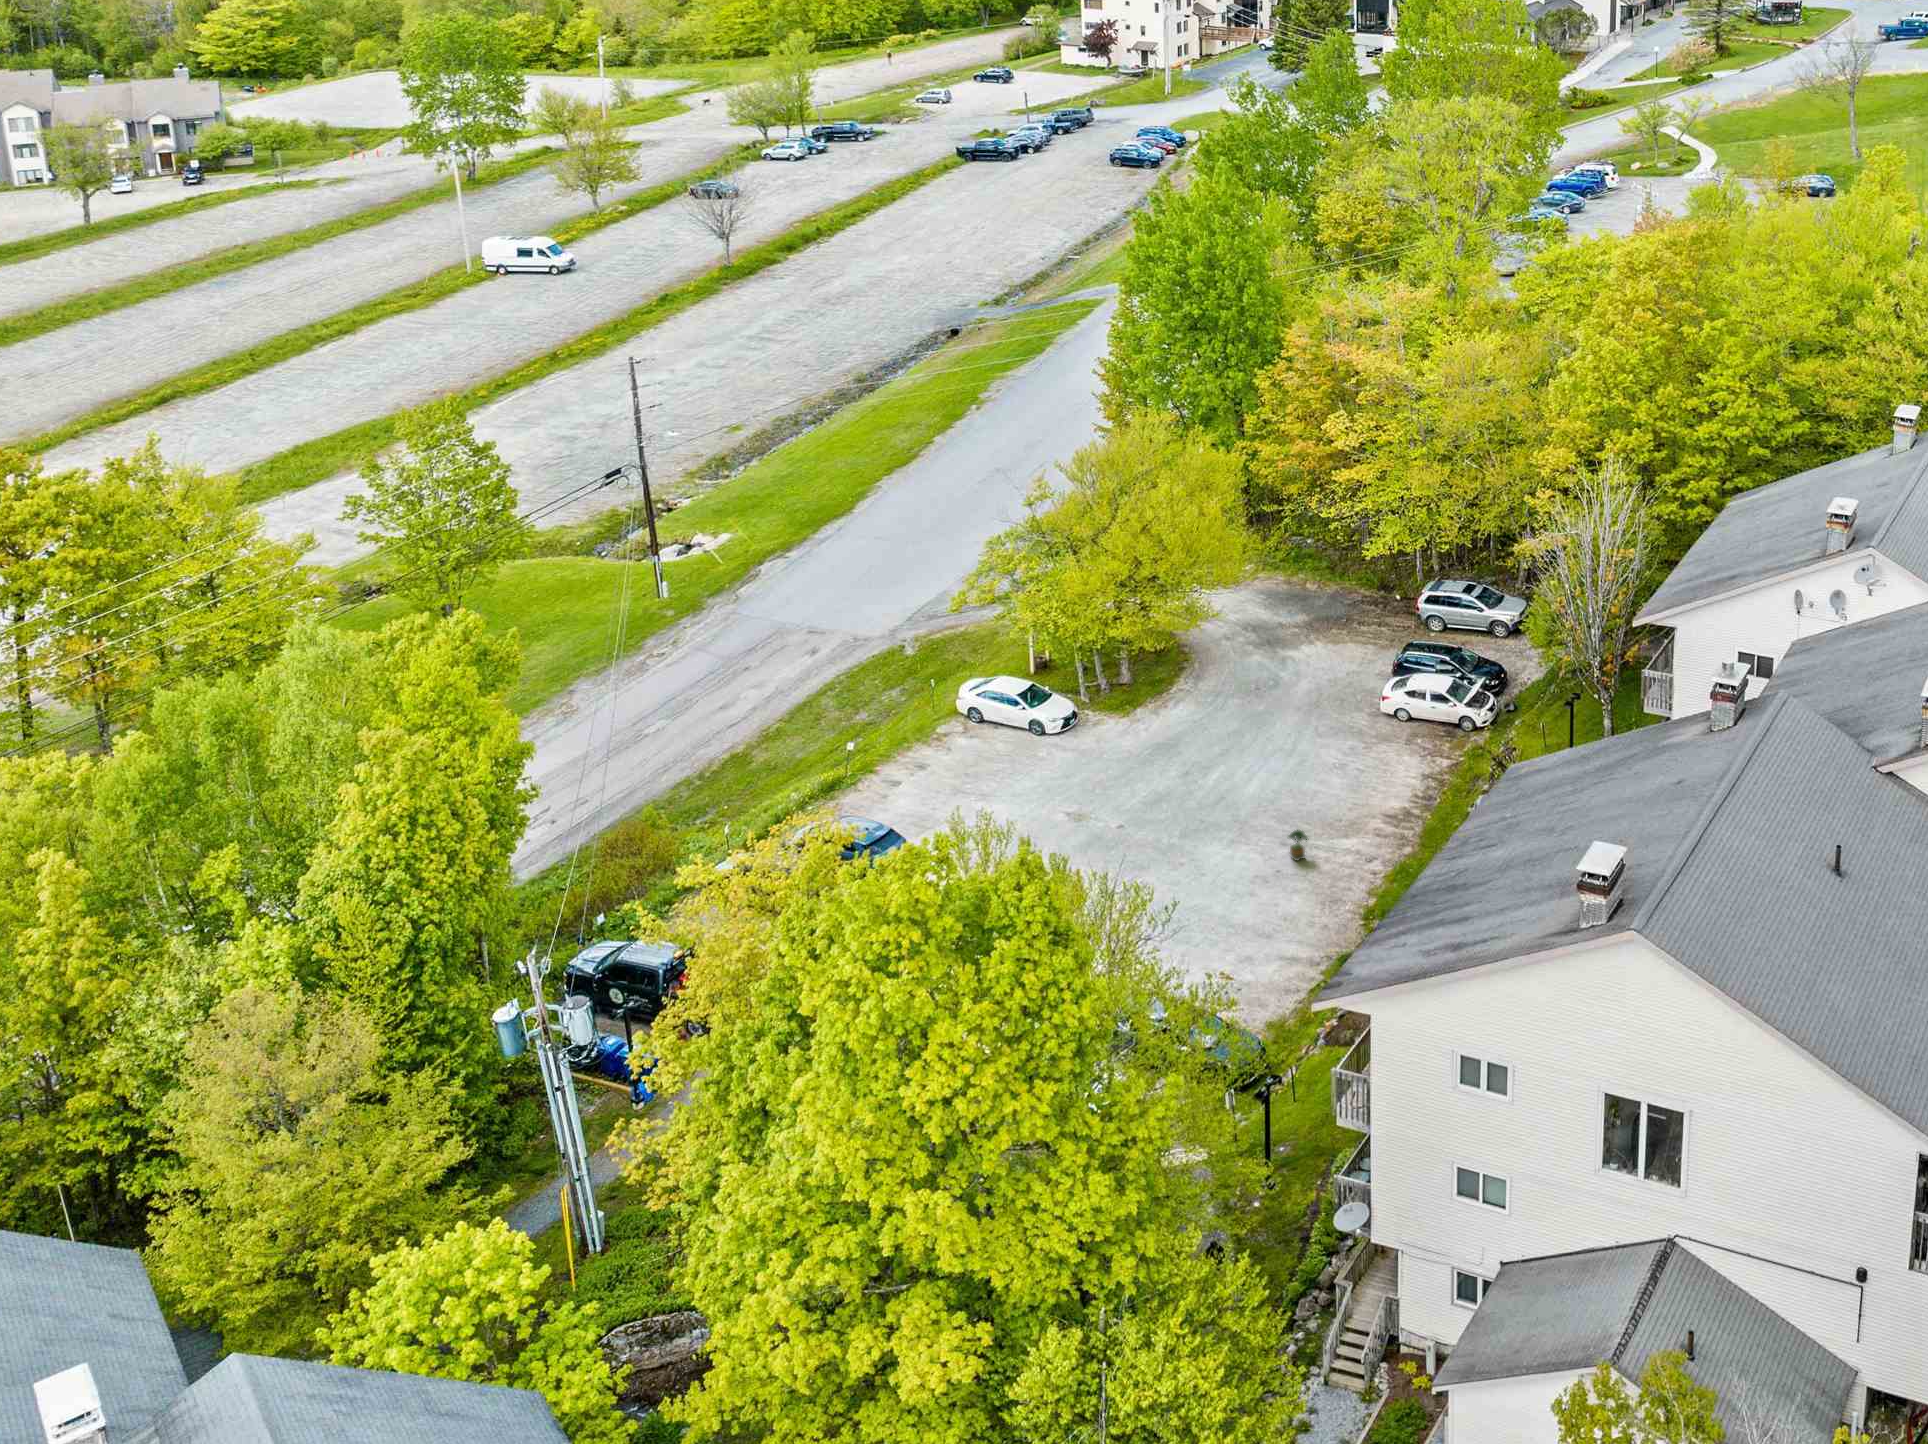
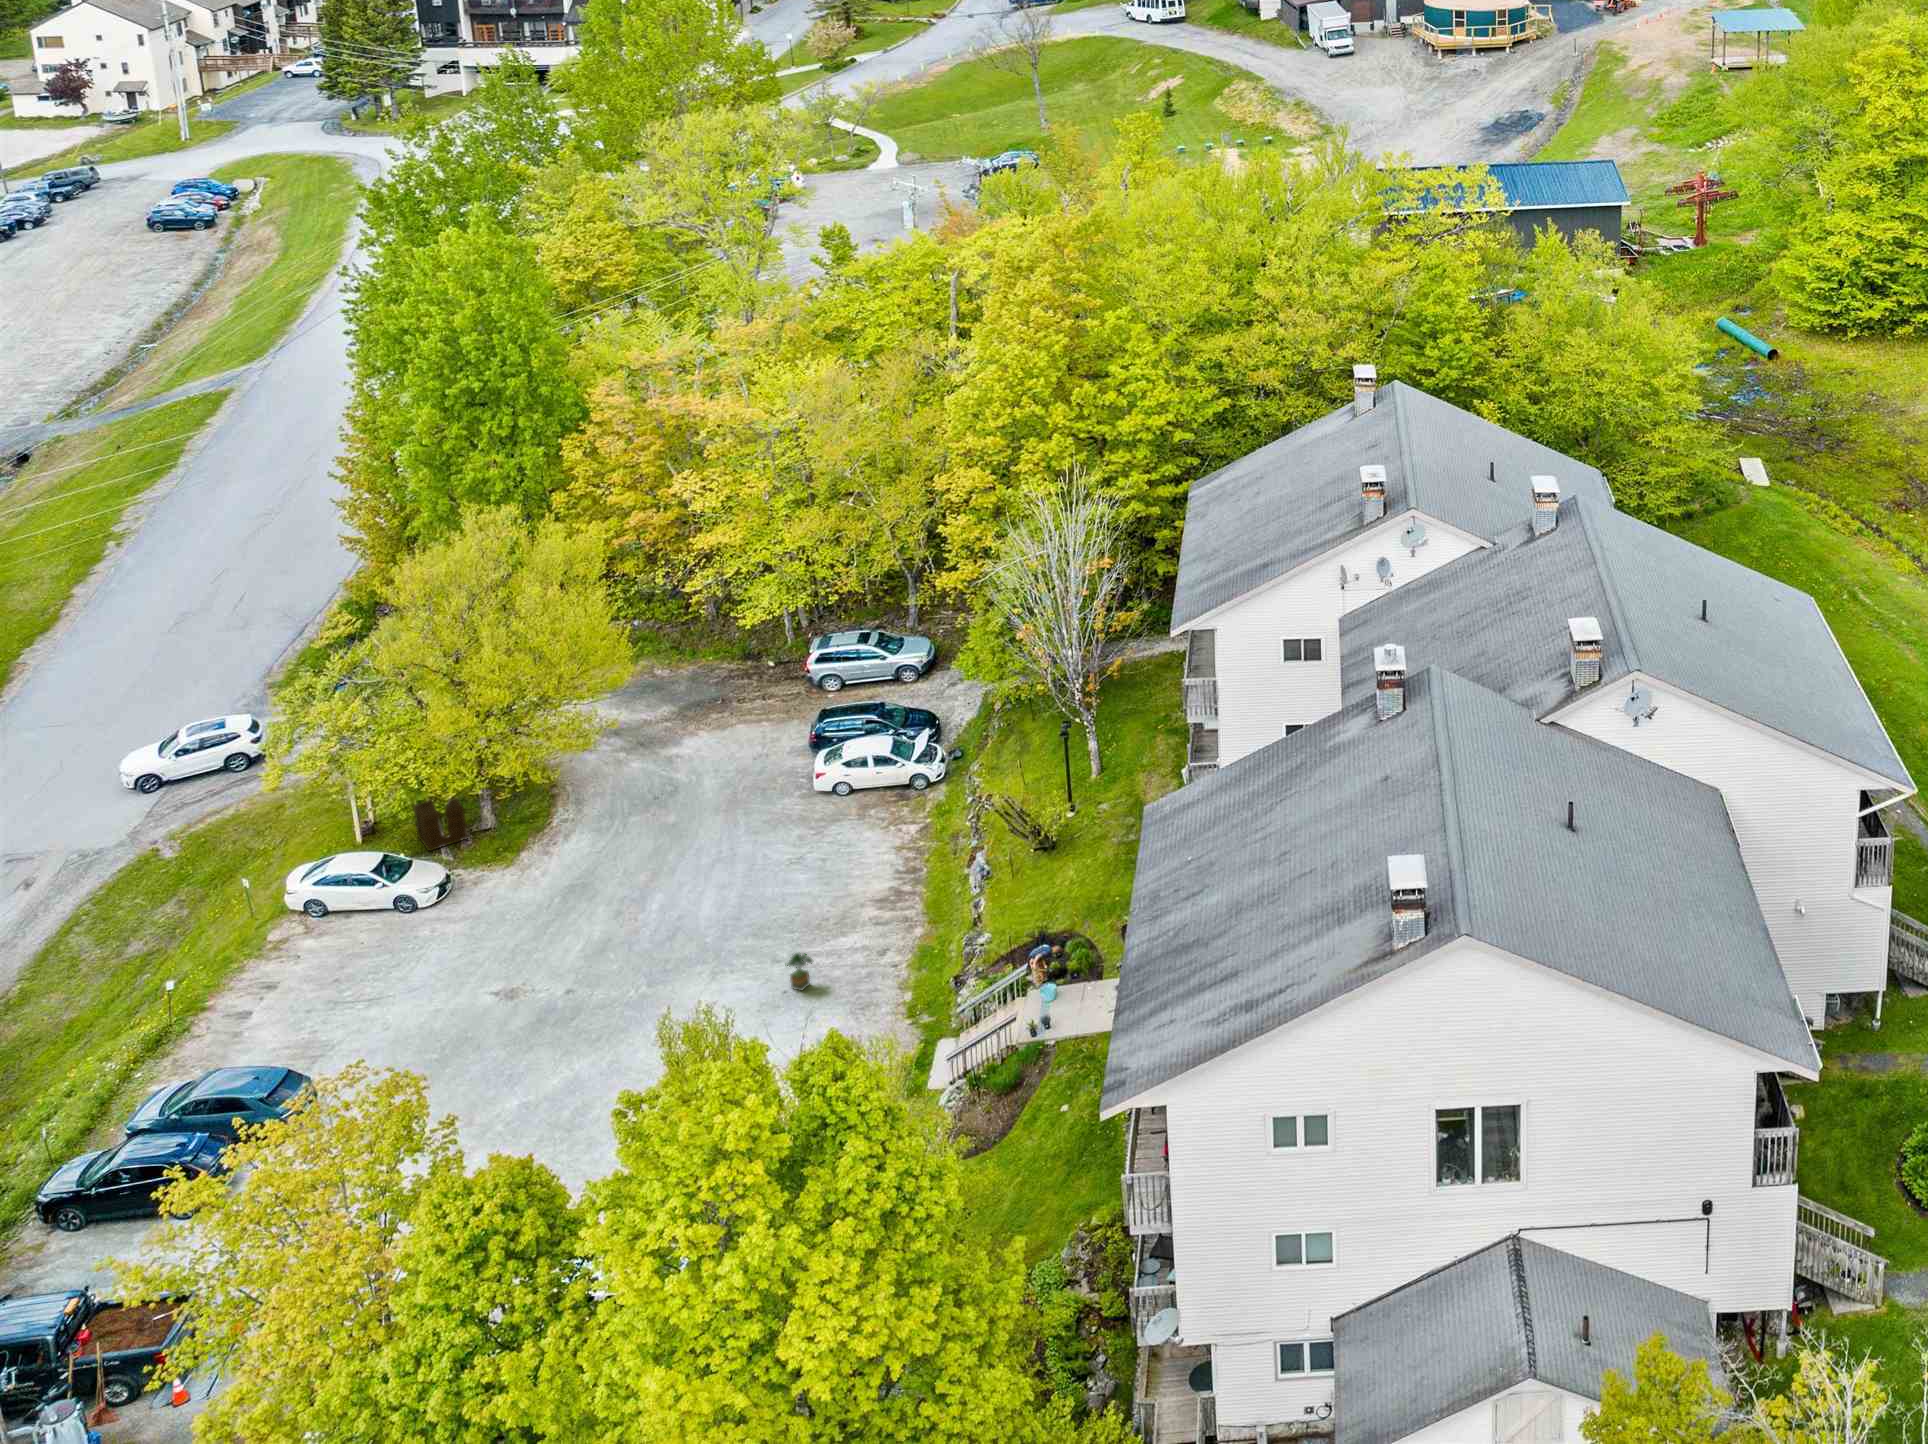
wooden crate: none [1109,650,1141,691] -> present [413,798,468,851]

